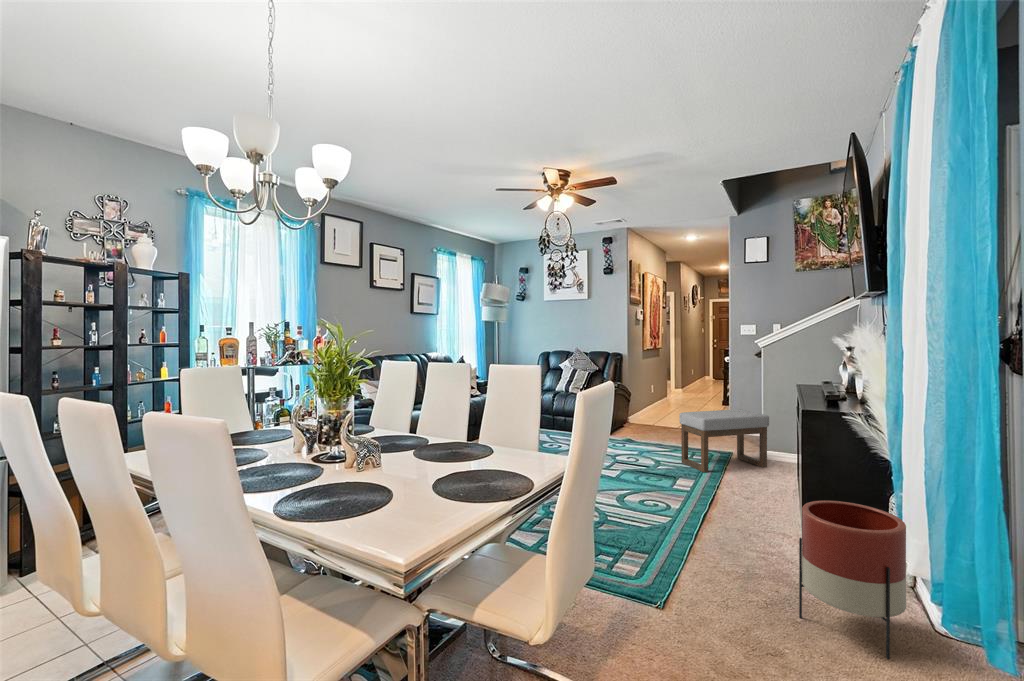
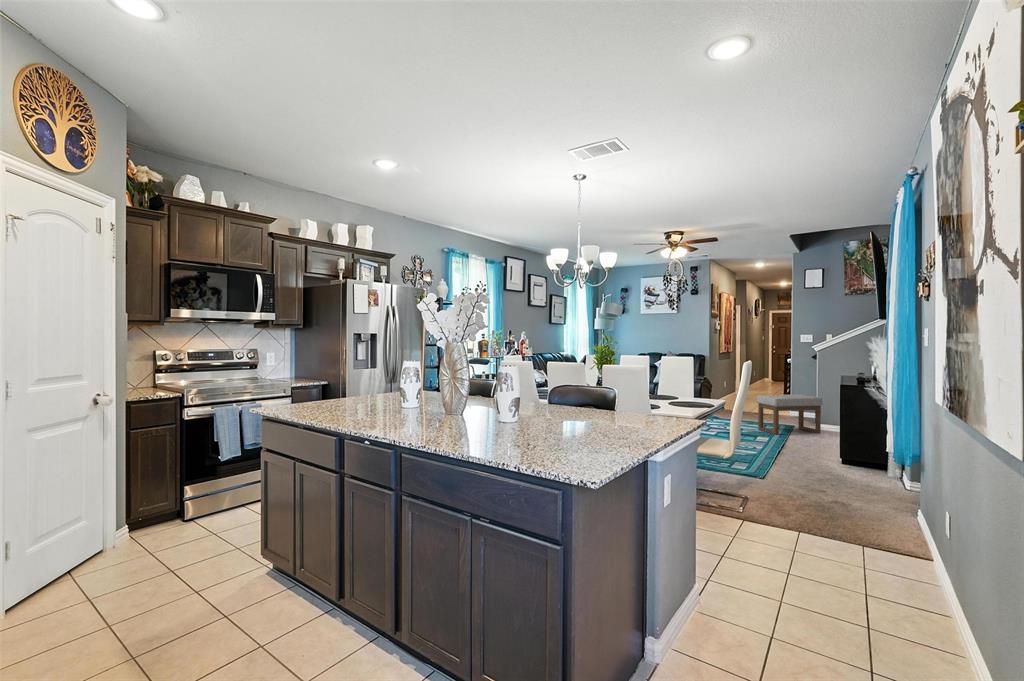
planter: present [799,501,906,659] -> none [835,427,889,494]

